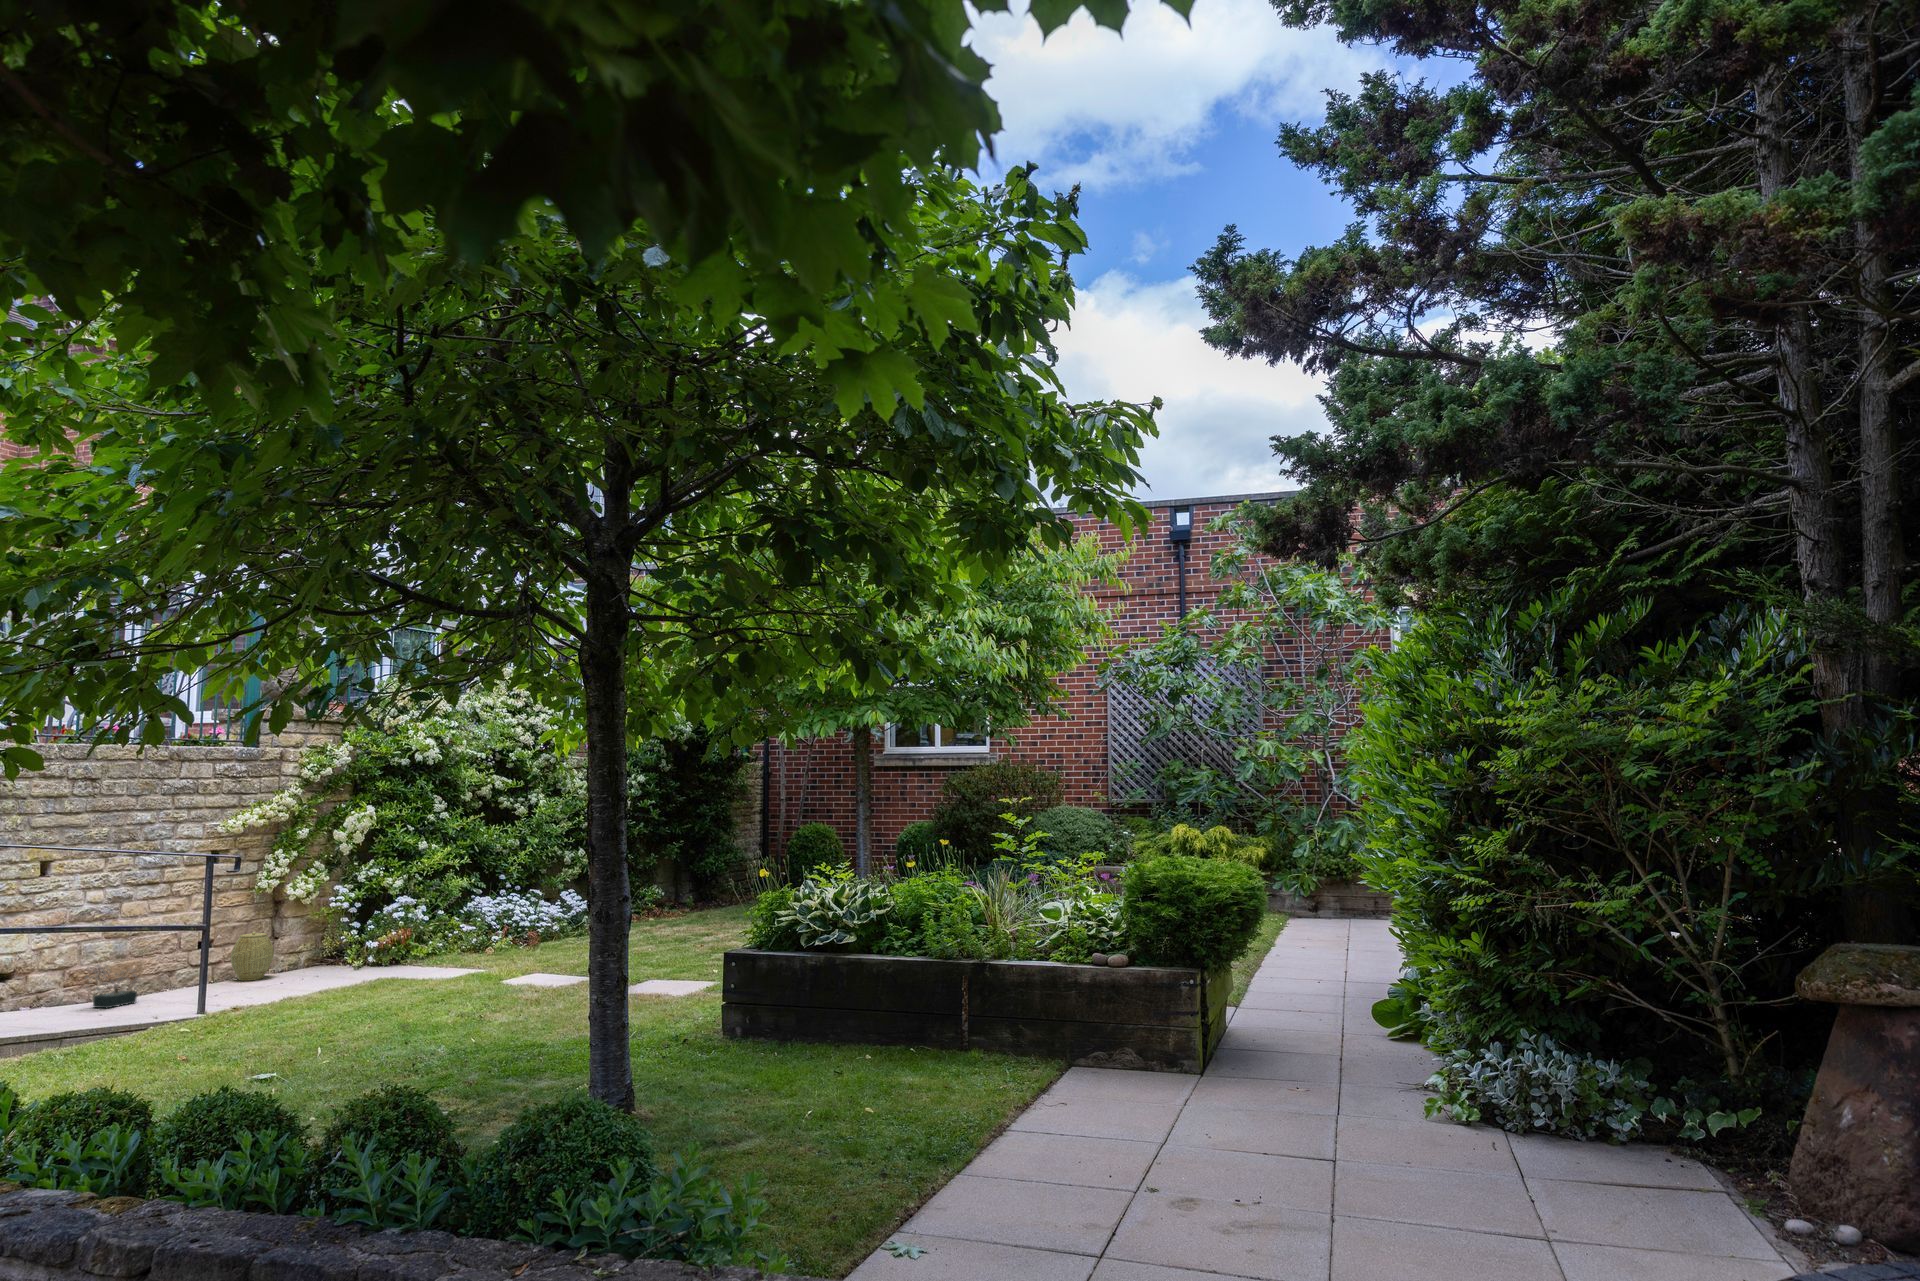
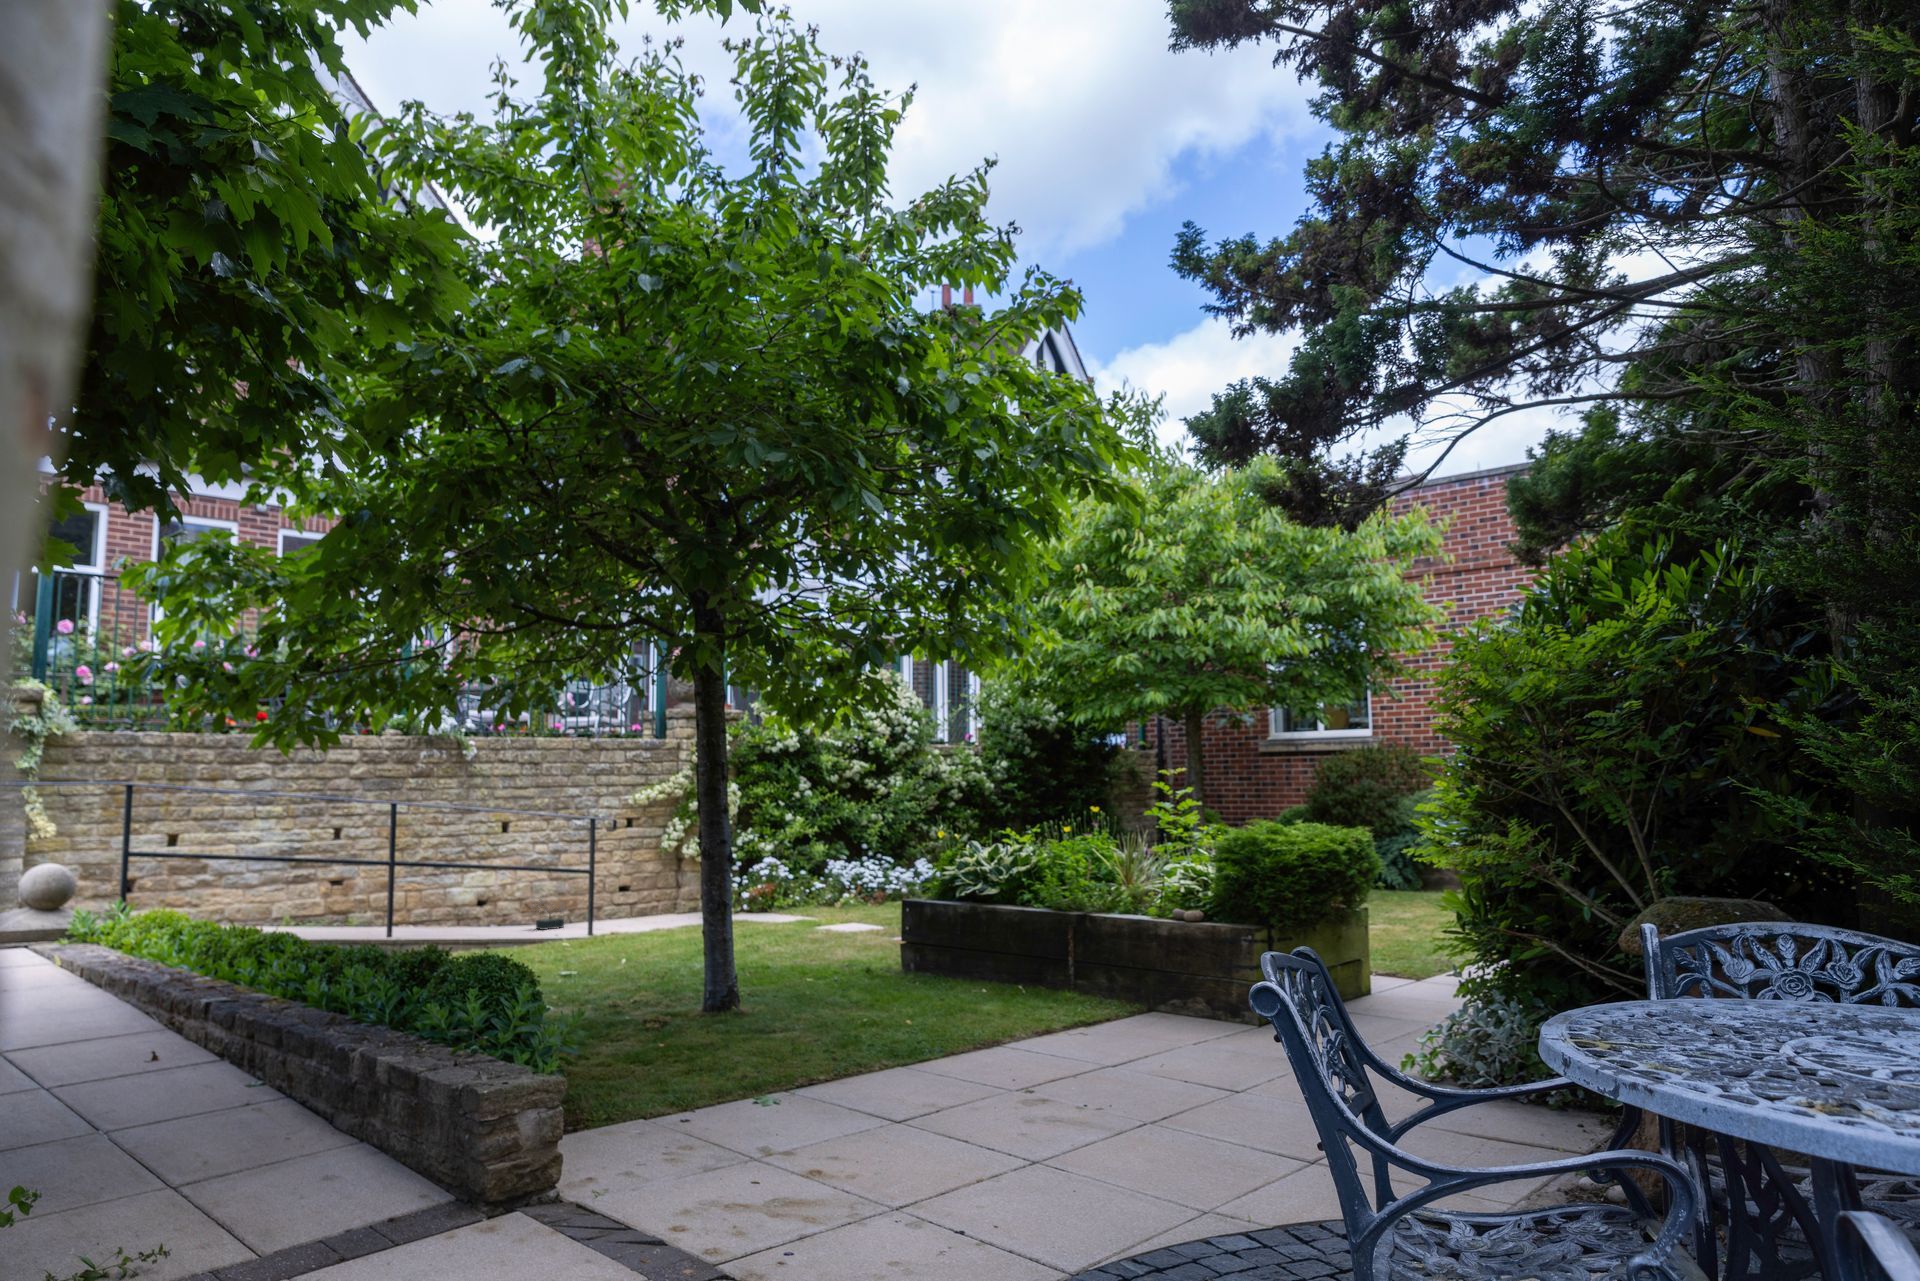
woven basket: present [231,932,274,981] -> none [640,881,670,918]

